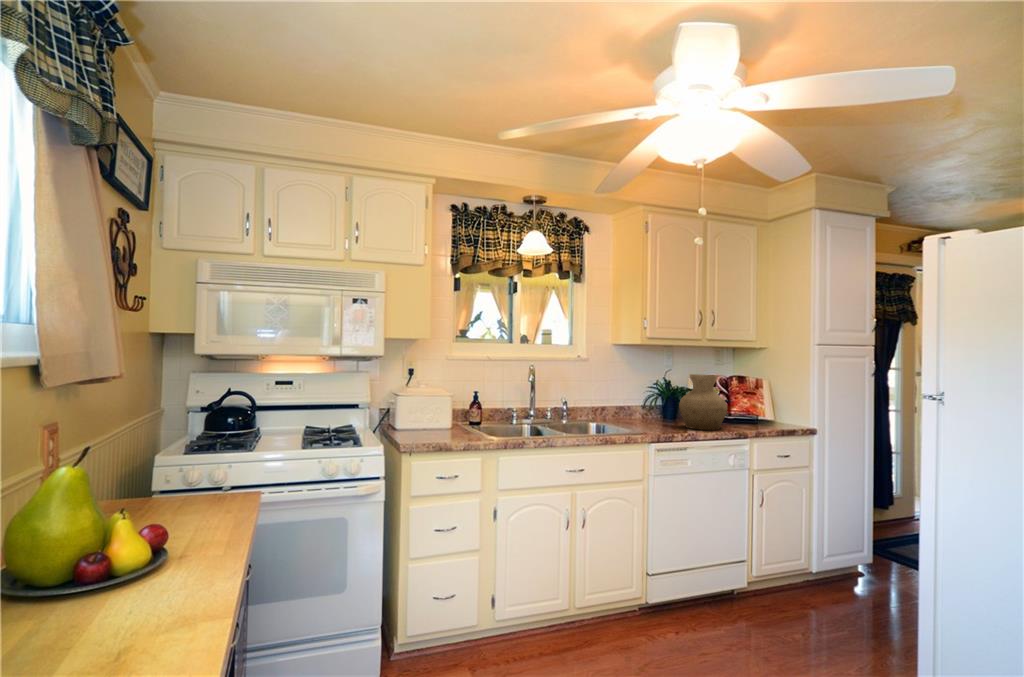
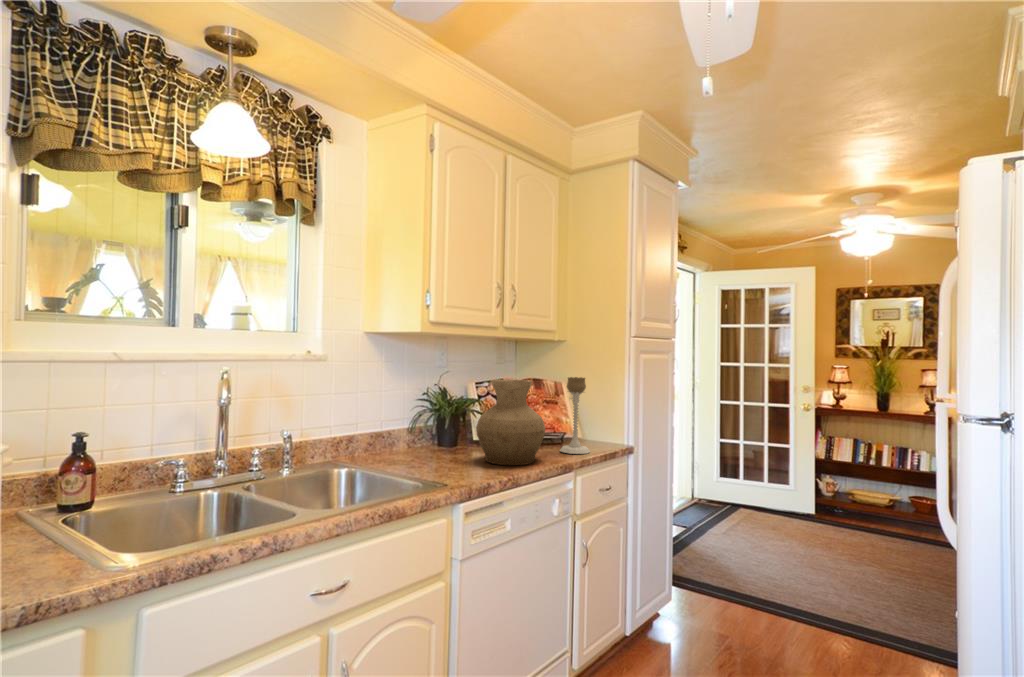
candle holder: none [745,374,768,428] -> present [560,377,590,454]

